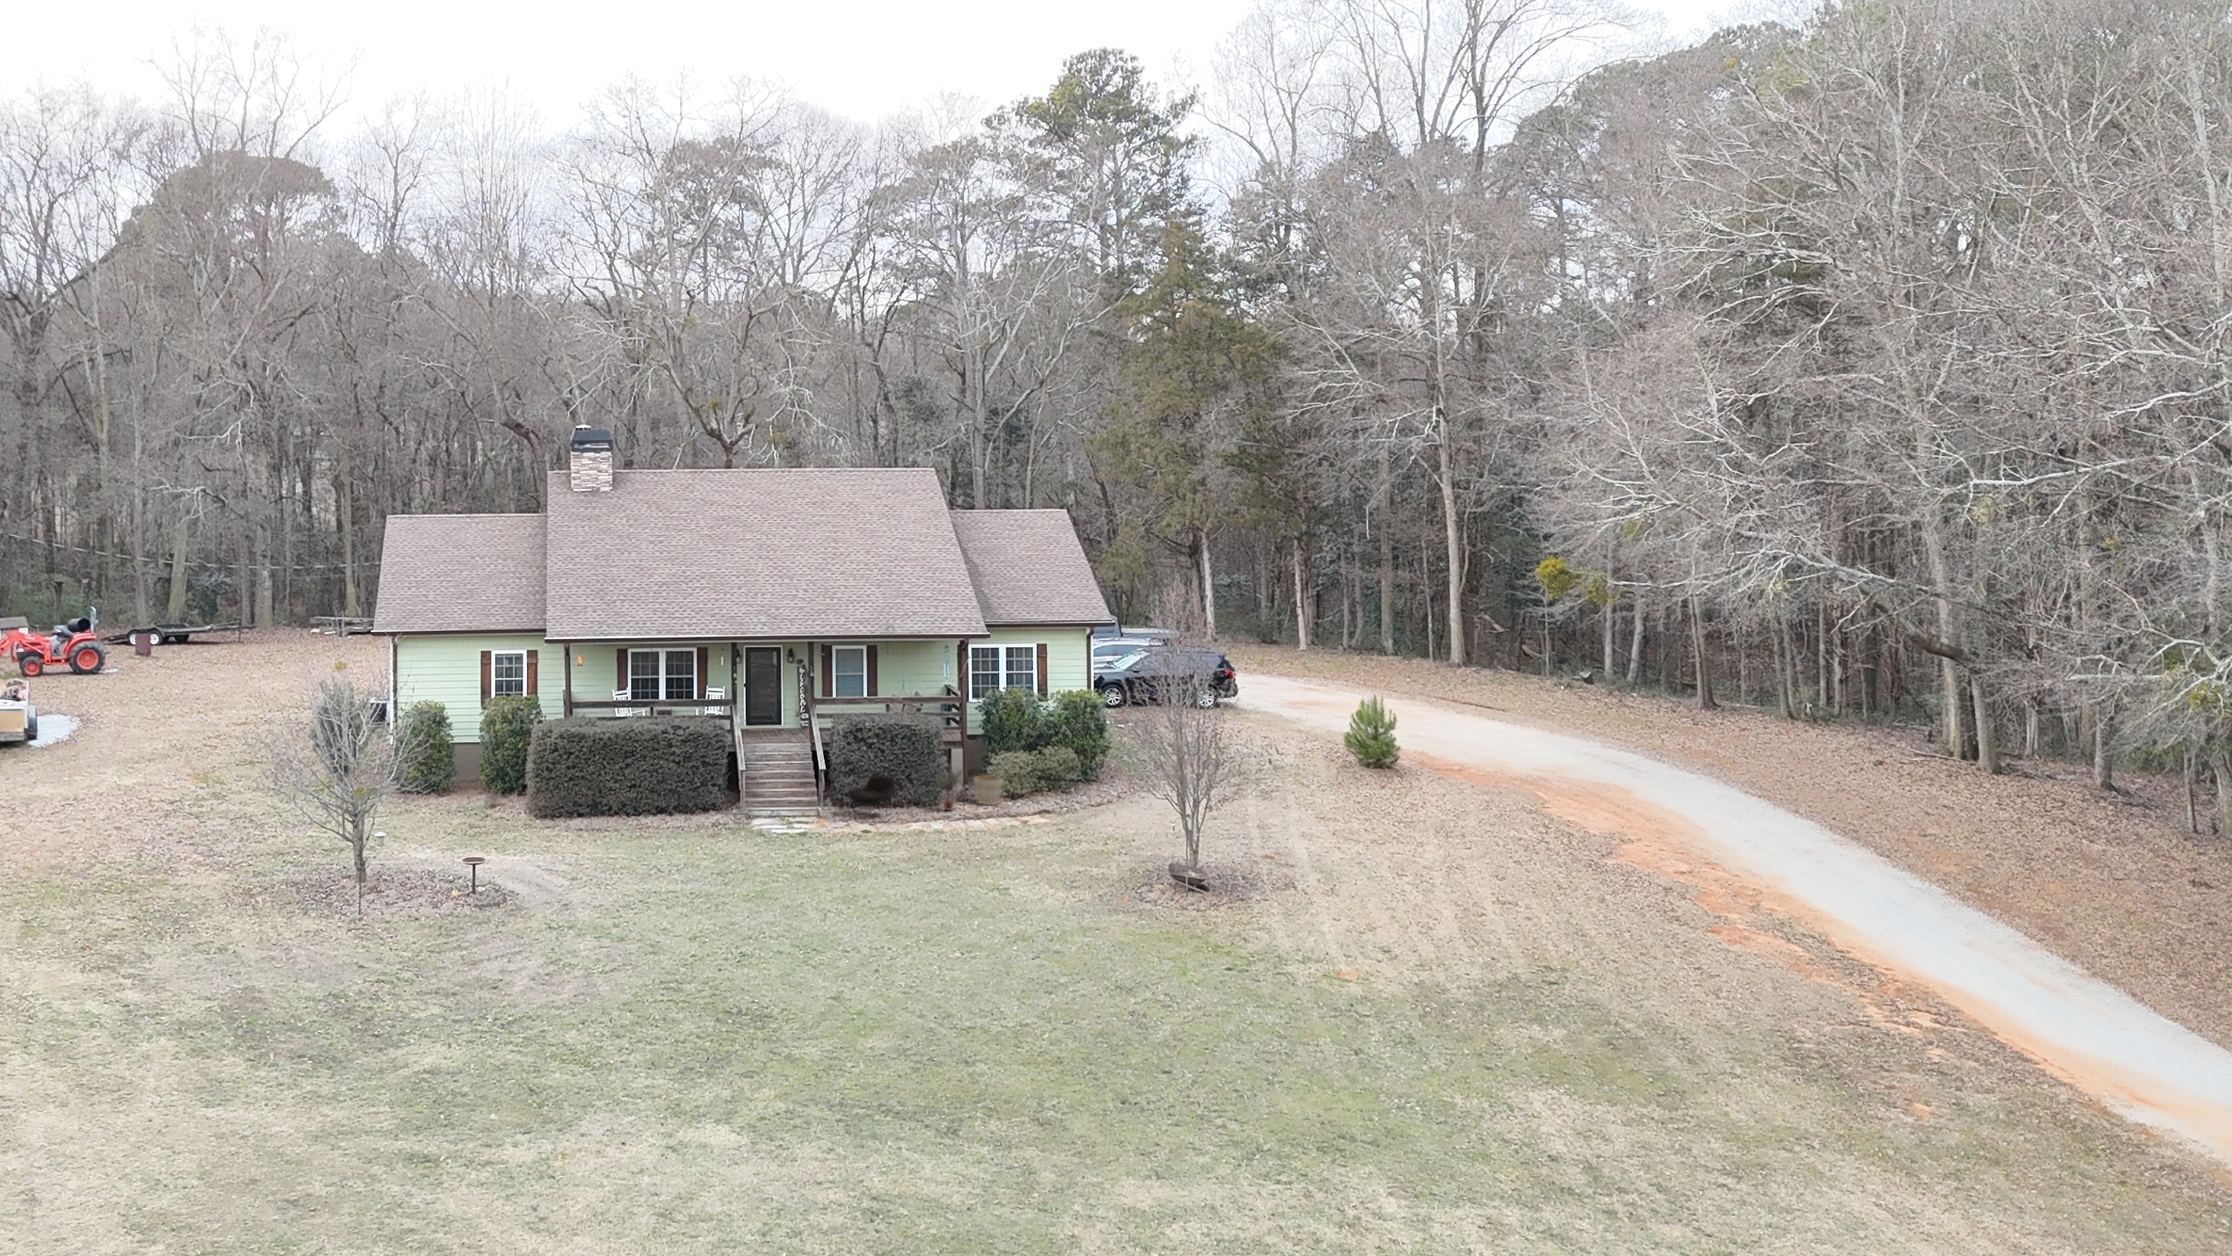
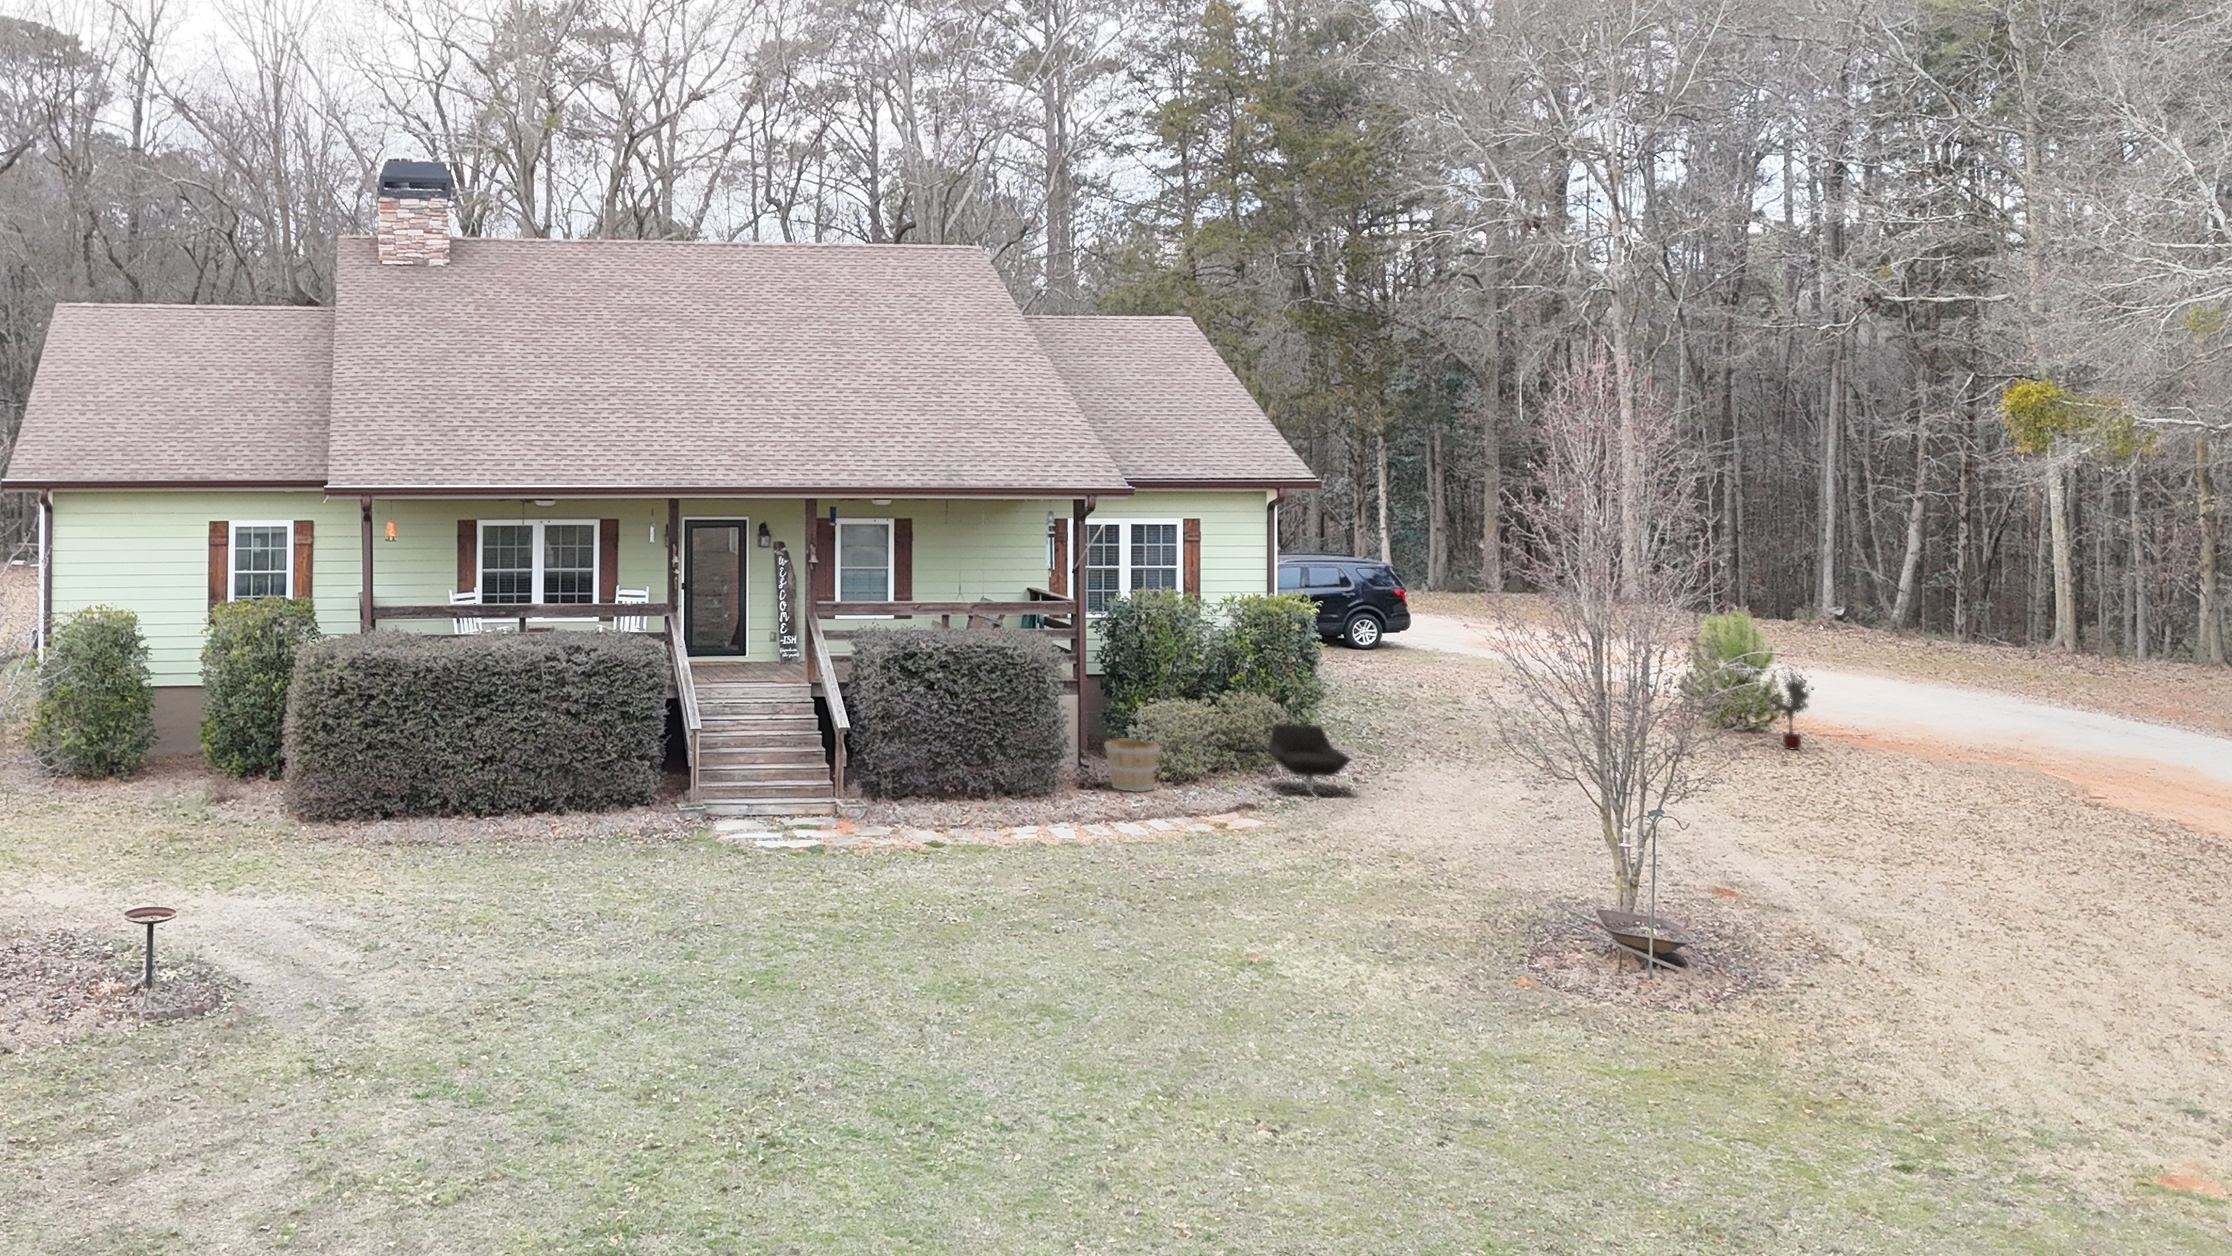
potted tree: present [935,765,963,811] -> present [1766,673,1809,750]
lounge chair: present [848,775,896,814] -> present [1268,724,1350,798]

